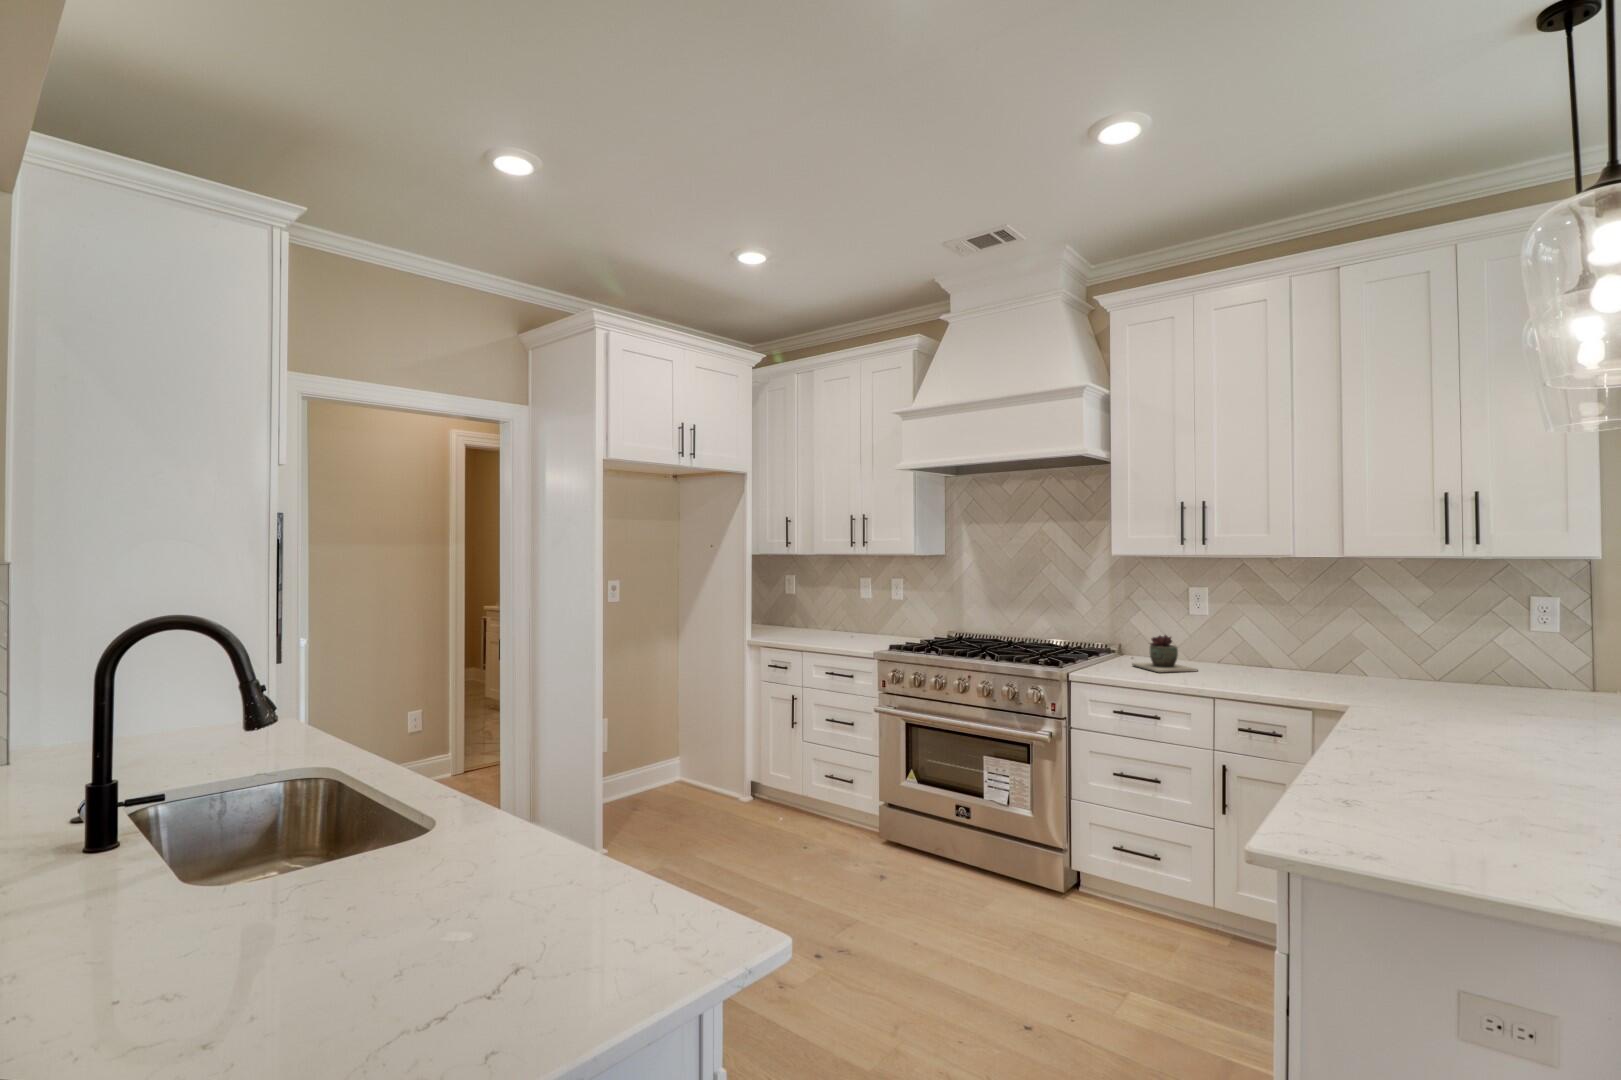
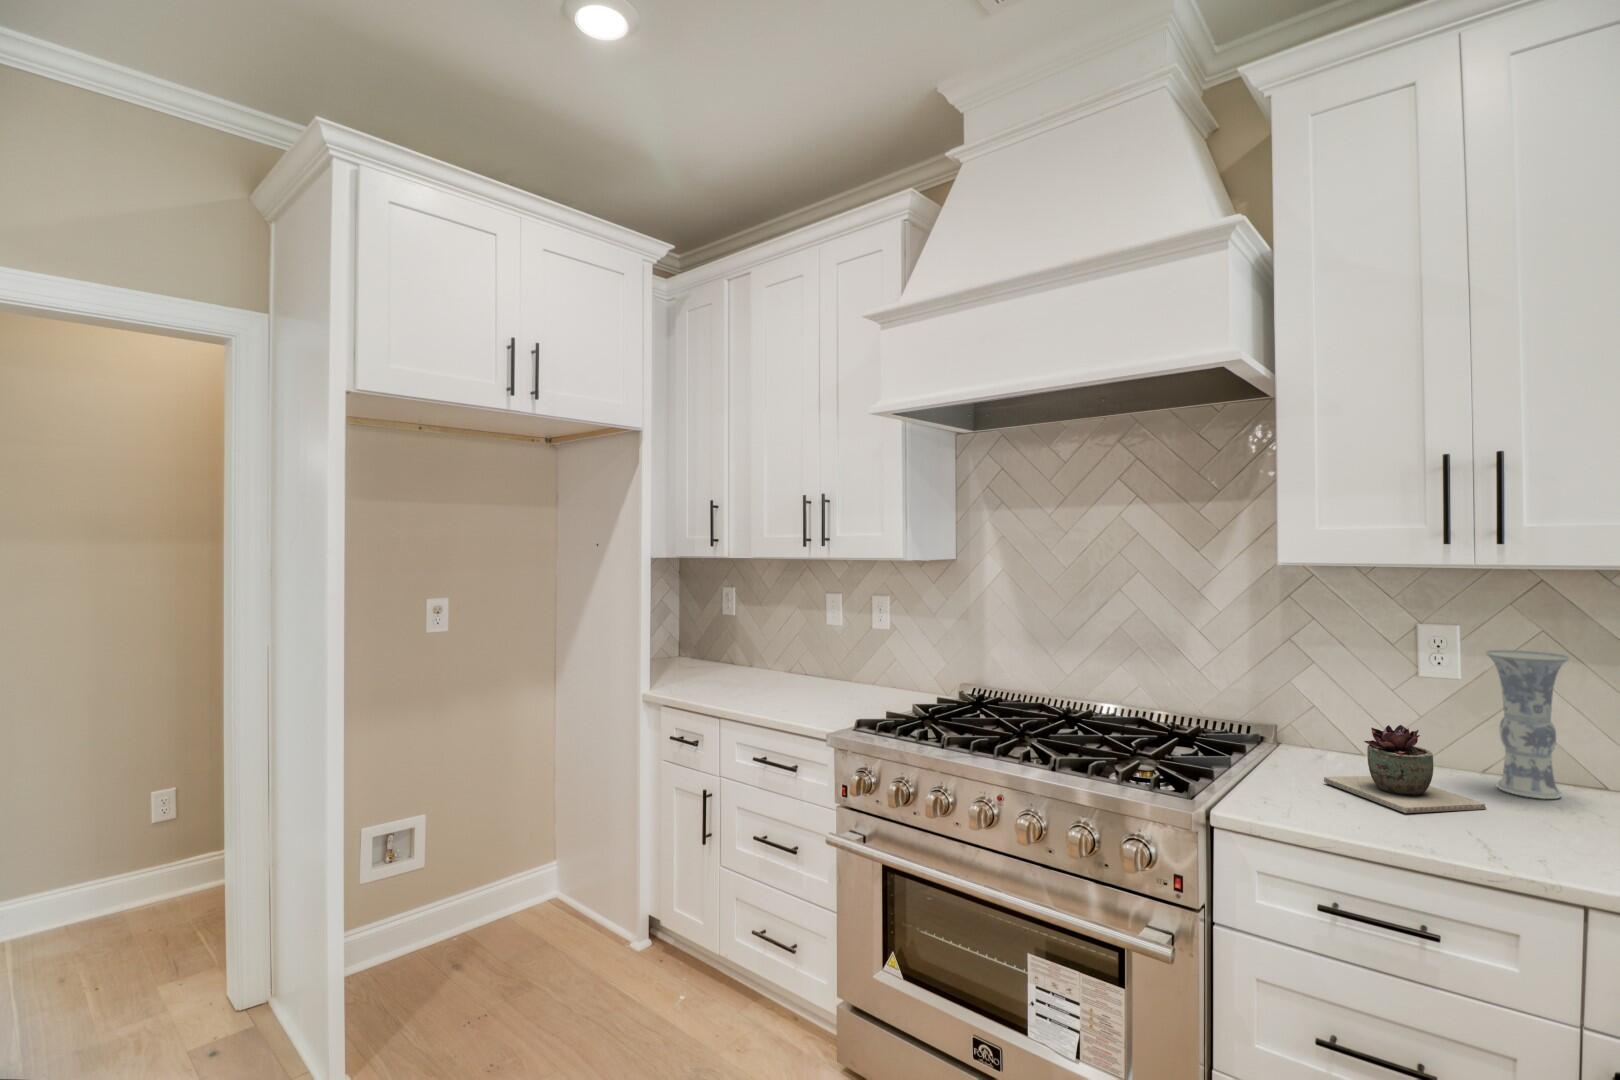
vase: none [1208,599,1243,668] -> present [1484,650,1571,799]

